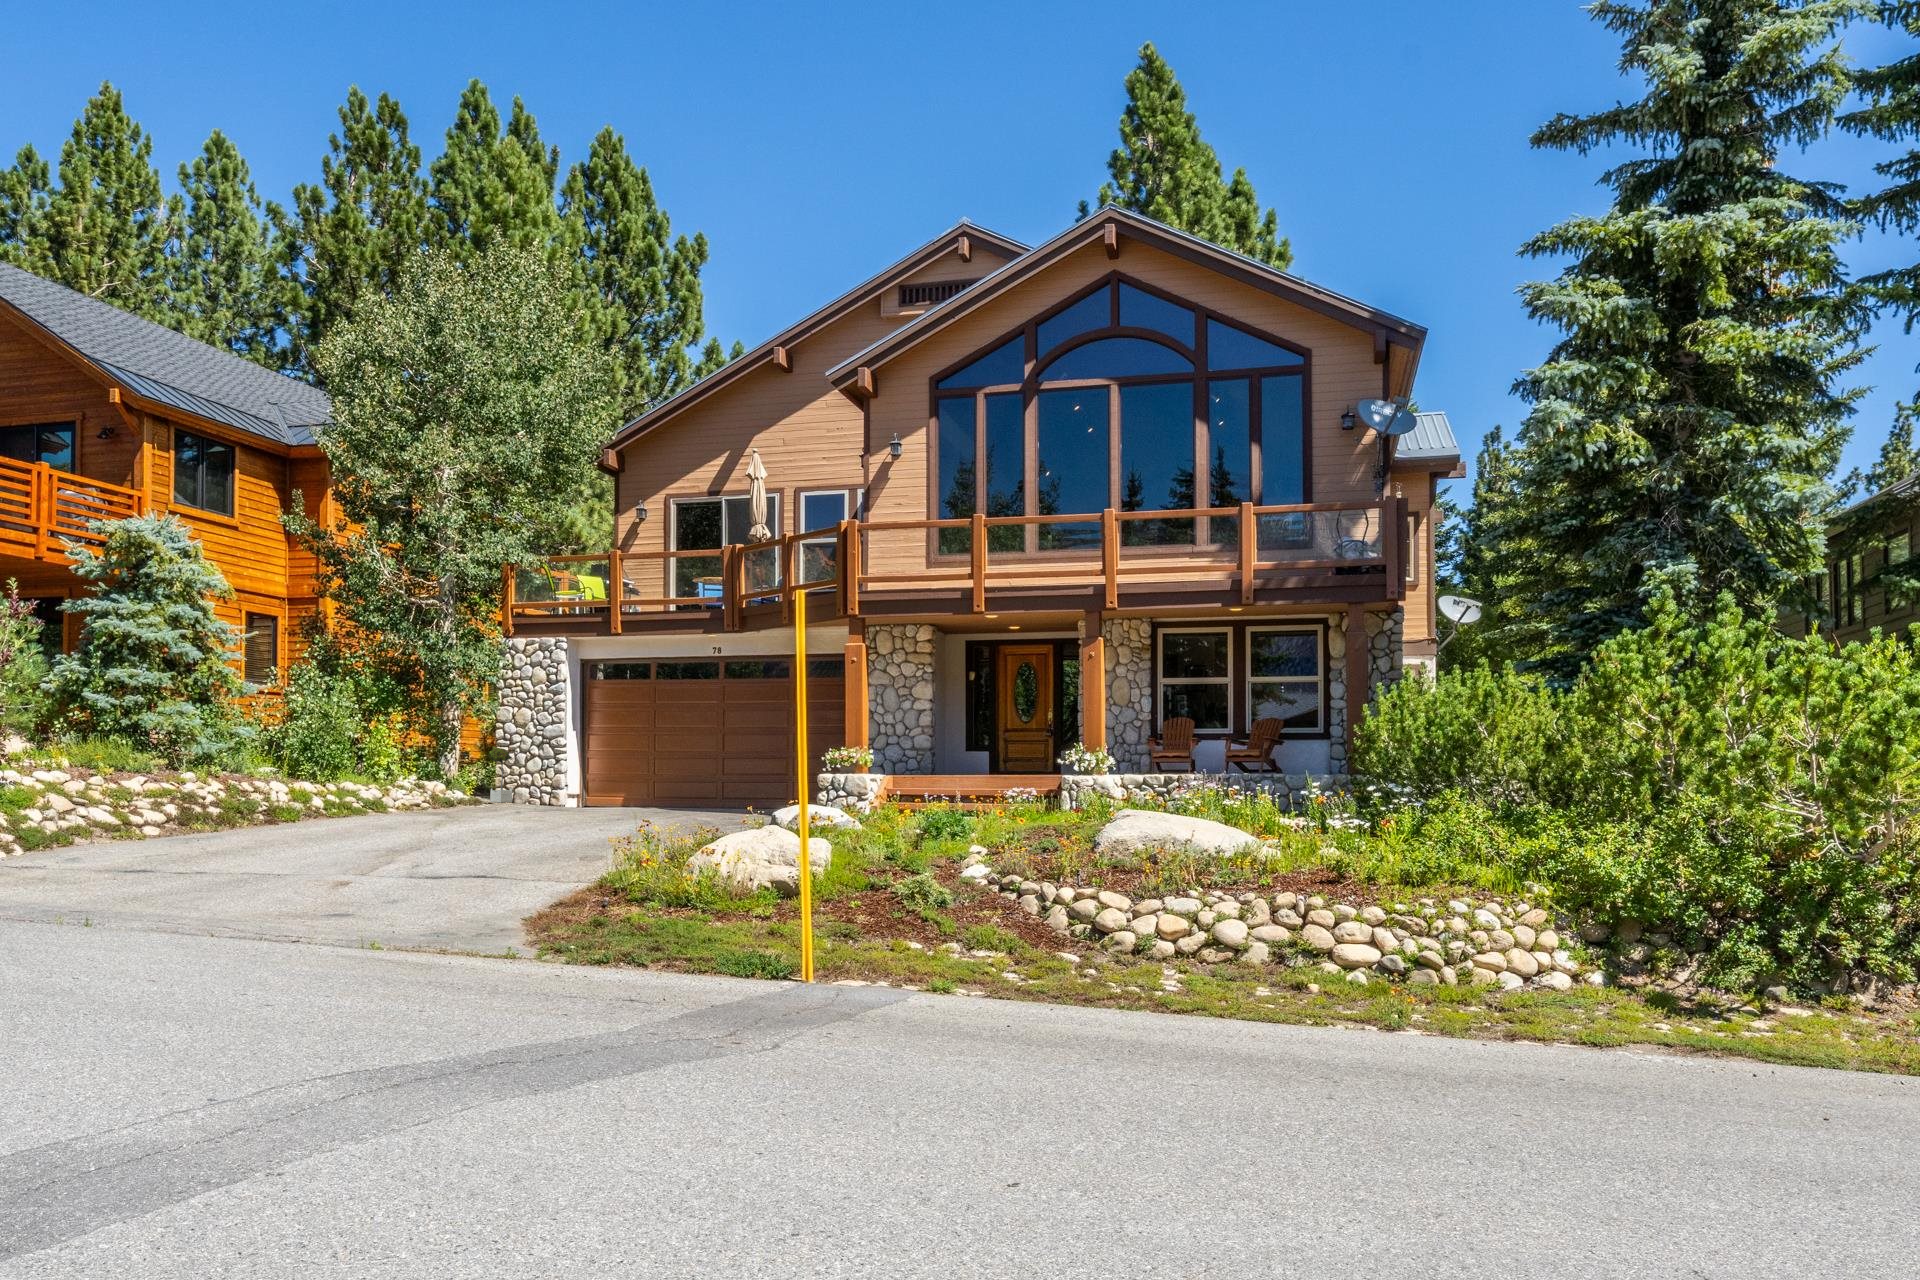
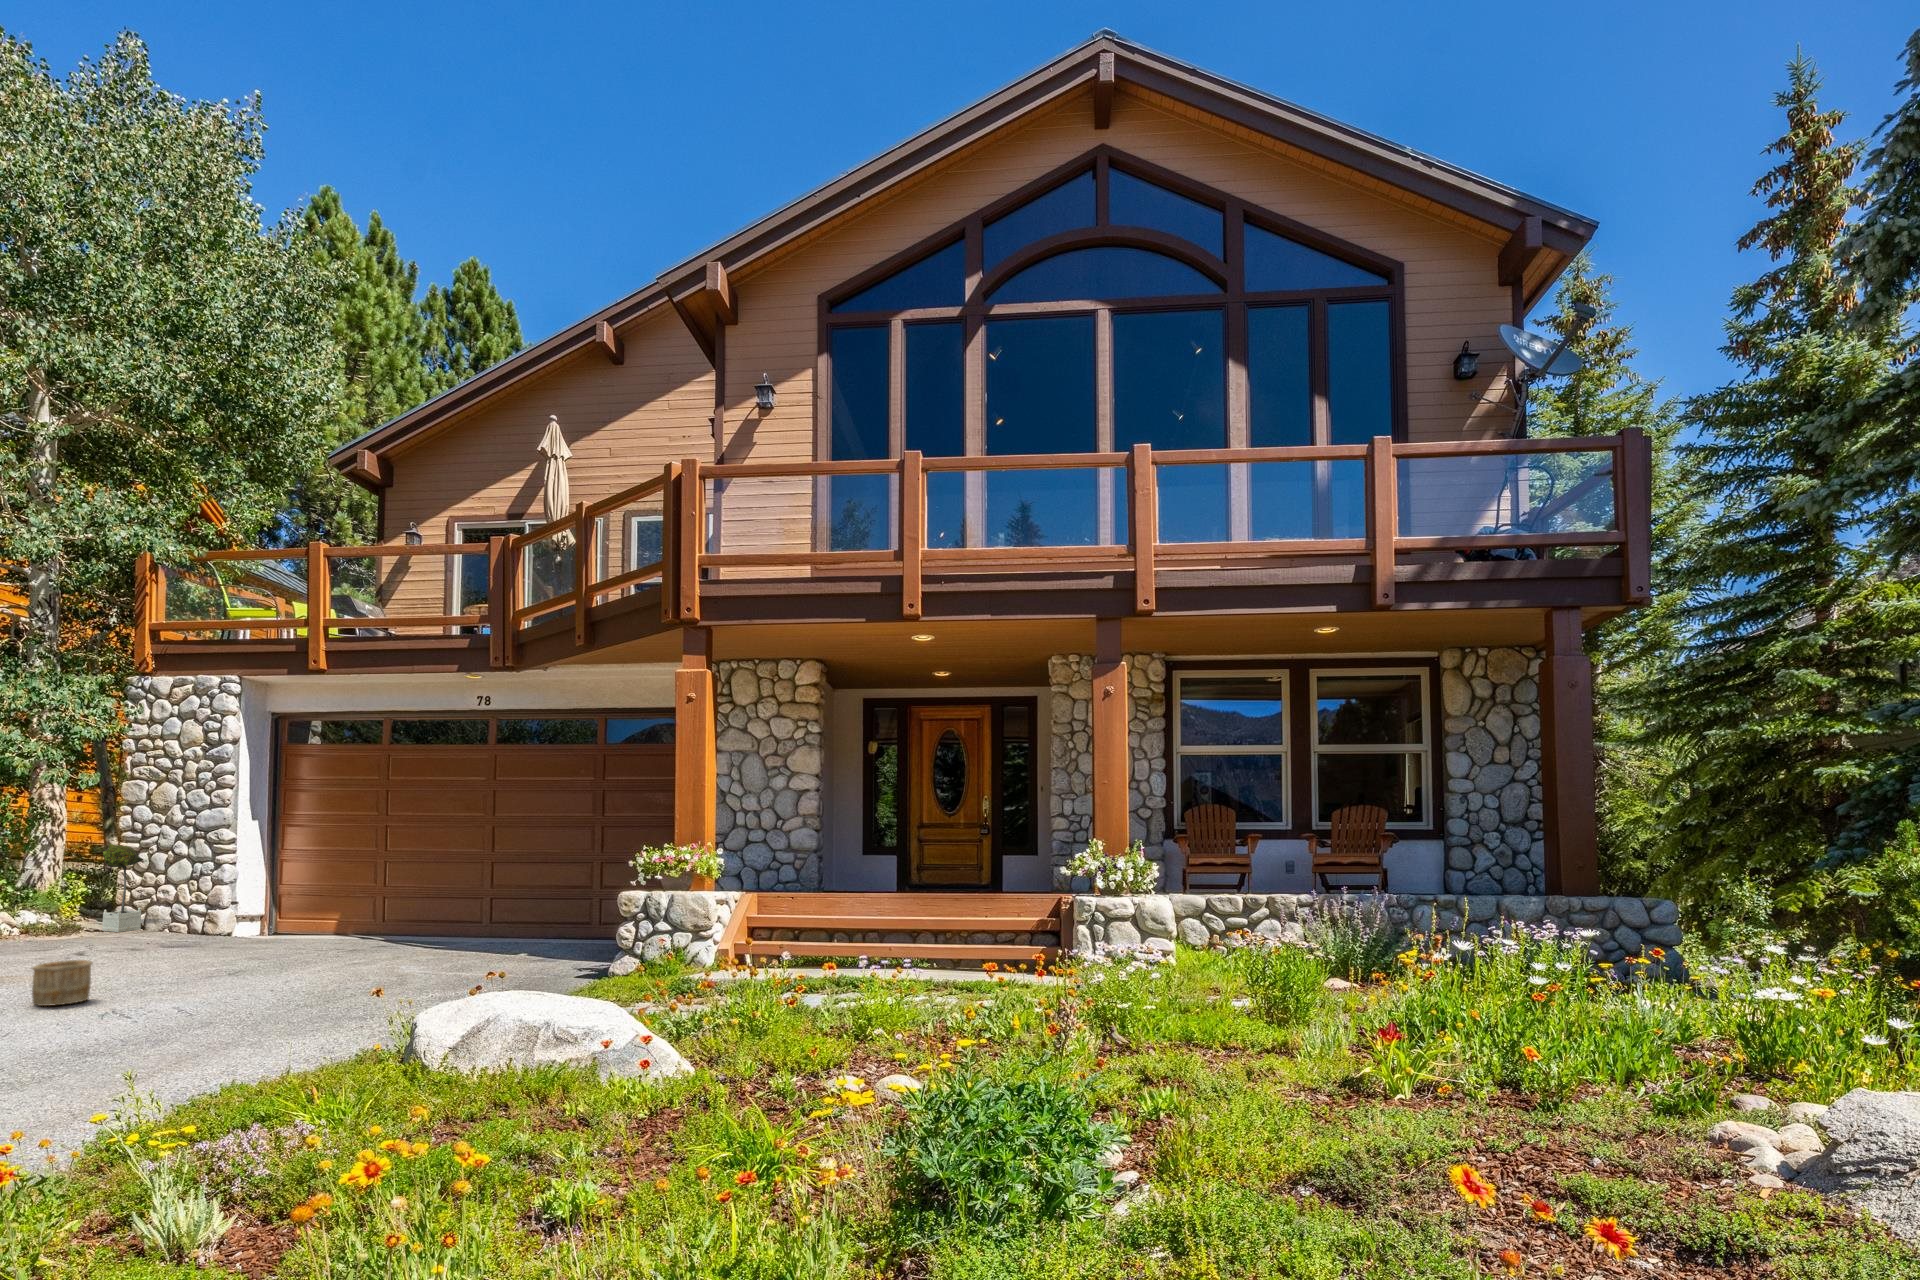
wooden bucket: none [497,803,526,826] -> present [32,960,92,1006]

